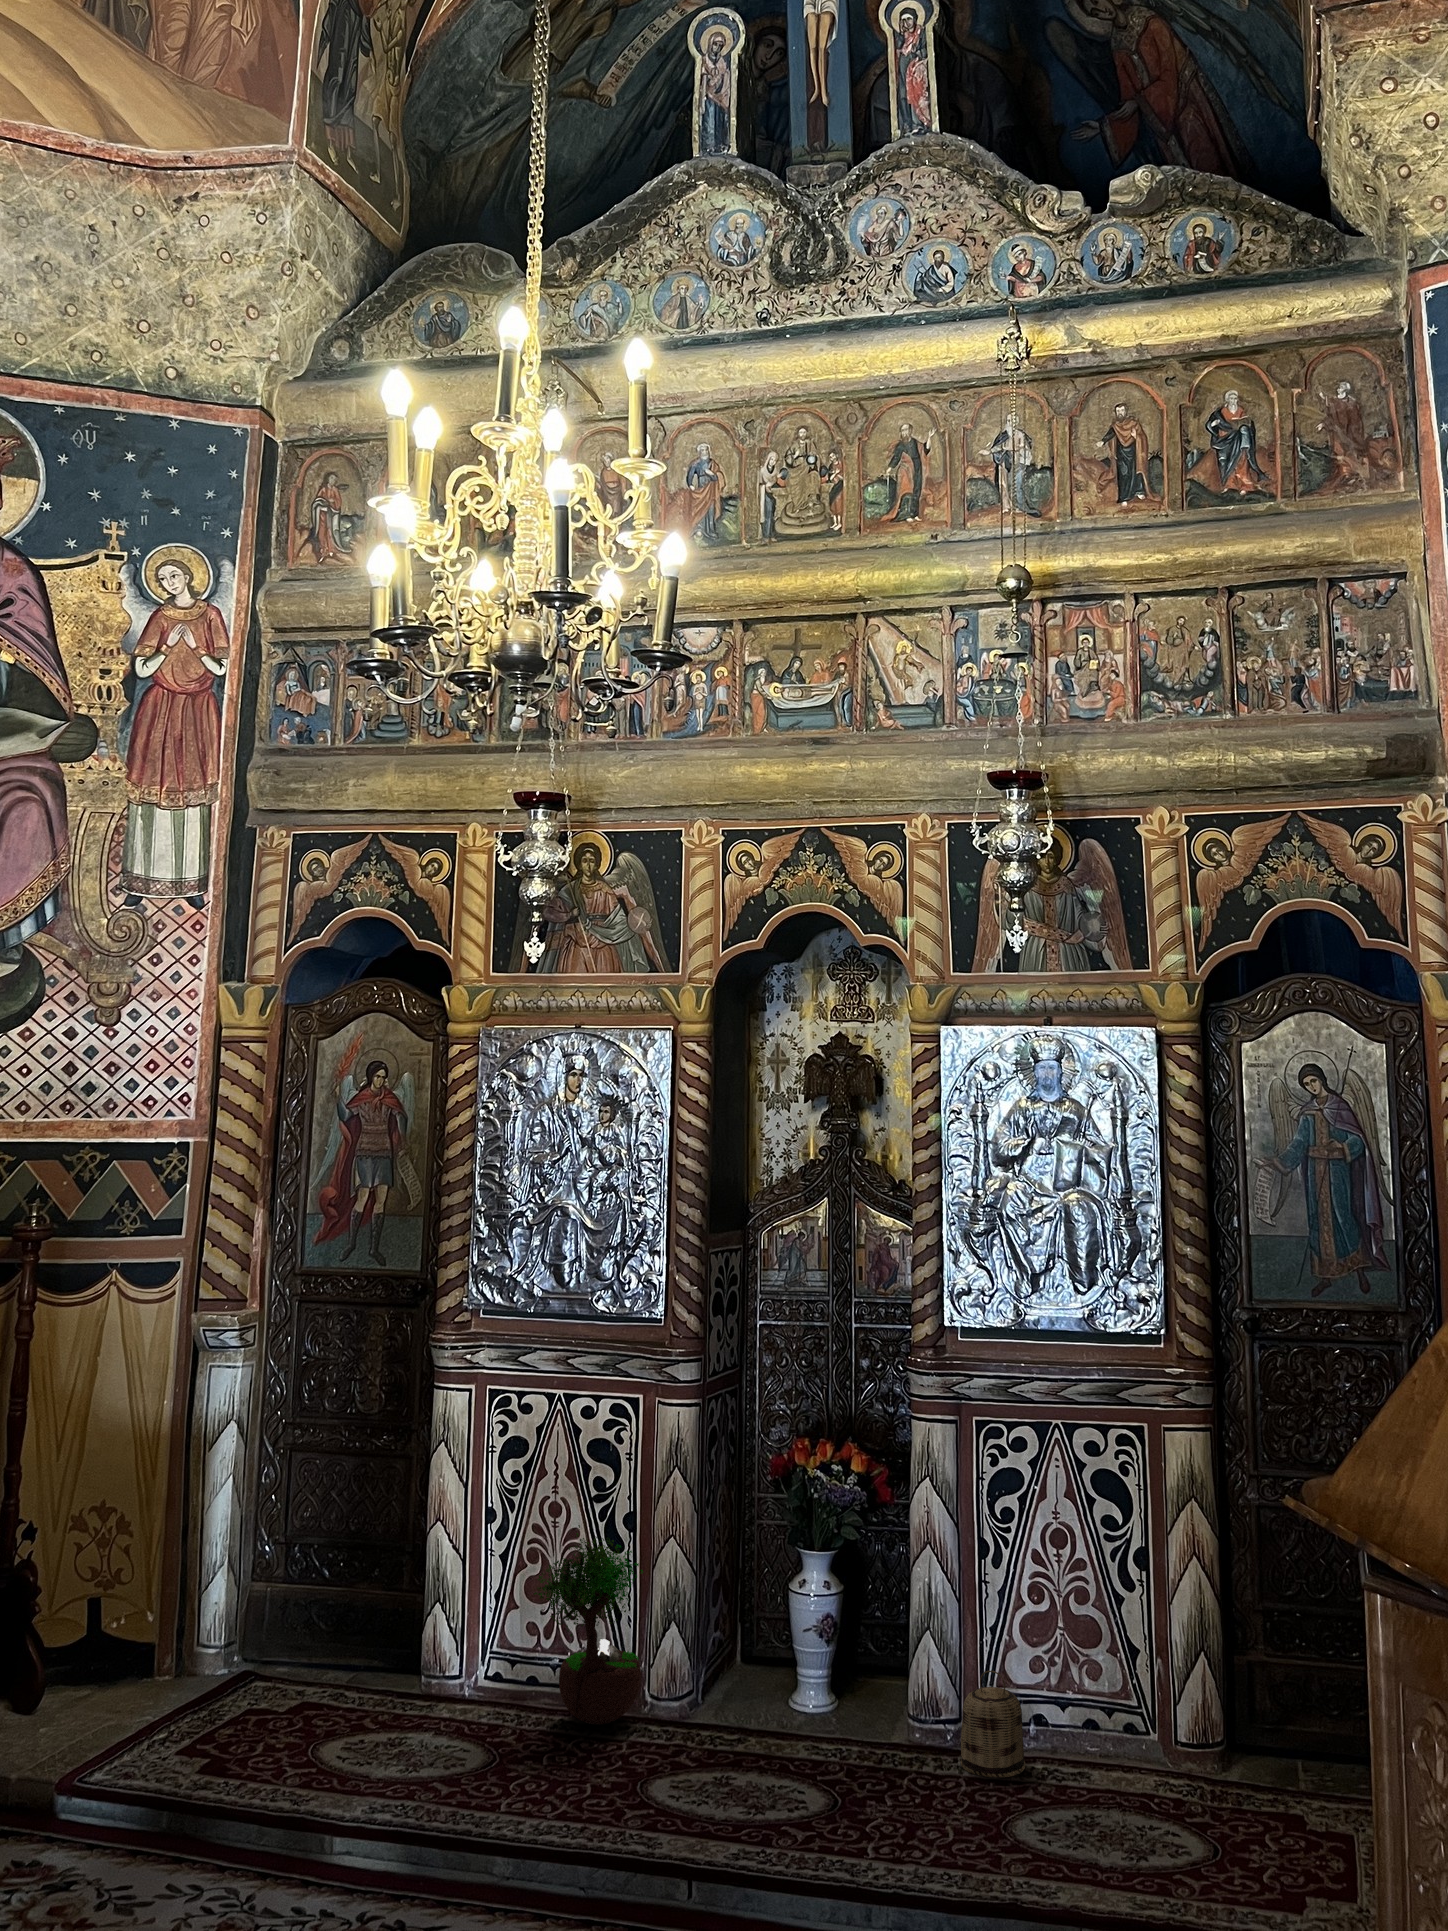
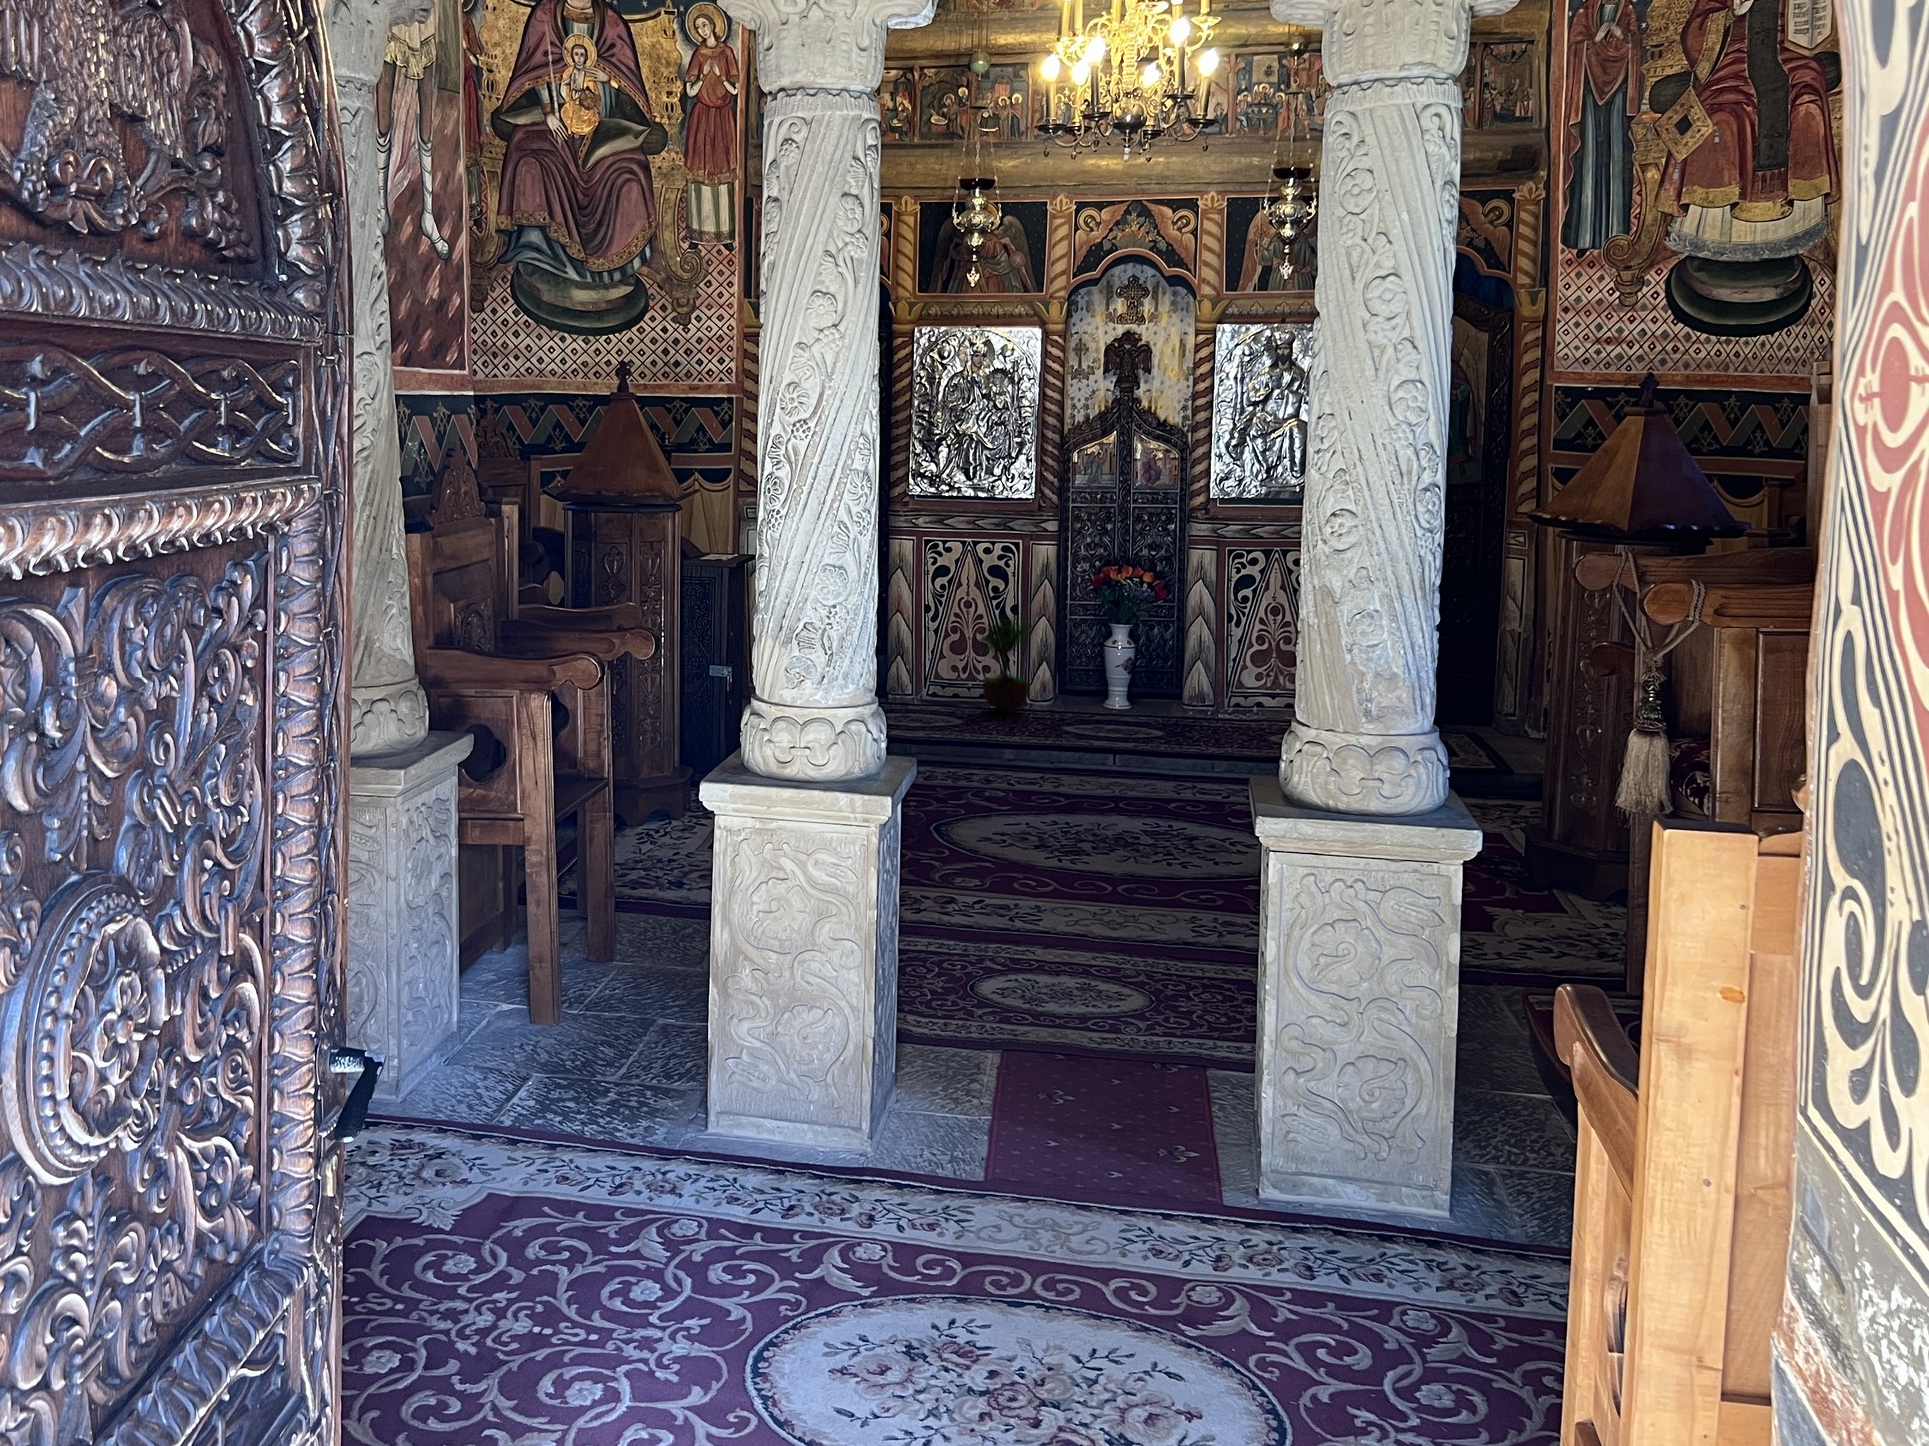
basket: present [961,1671,1025,1777] -> none [1218,677,1255,728]

